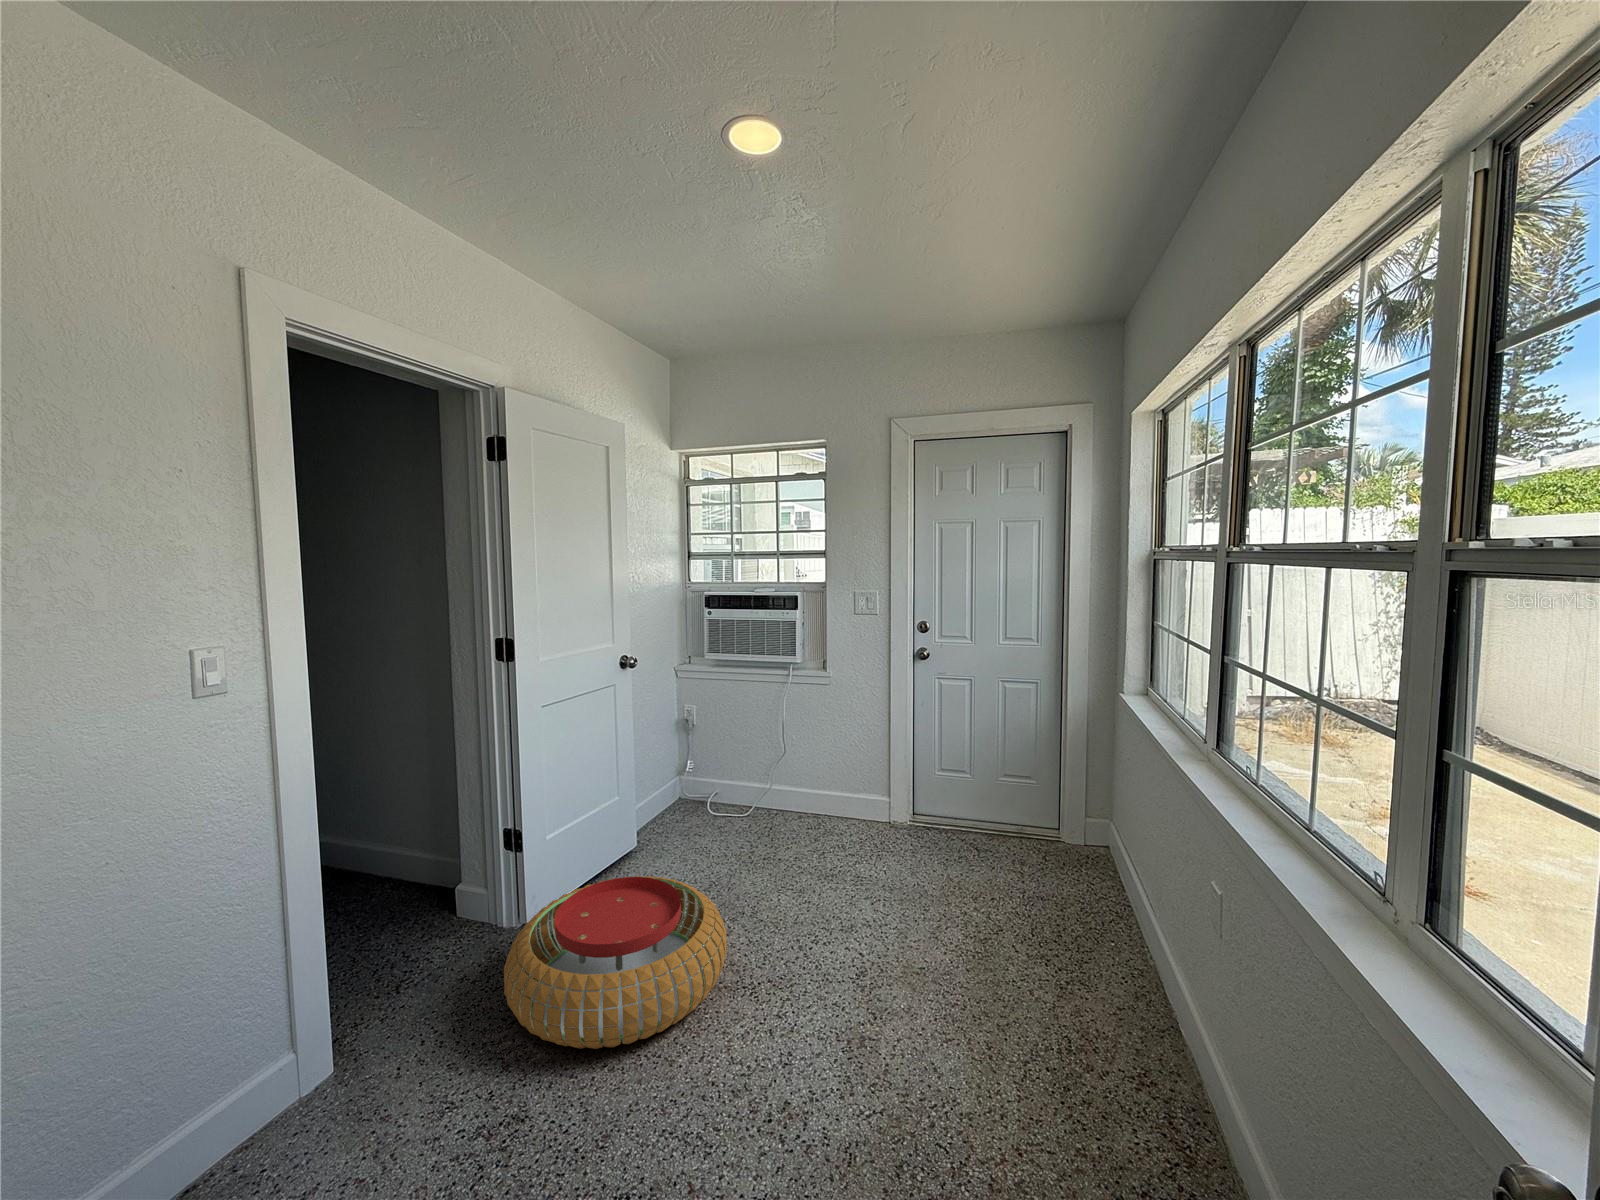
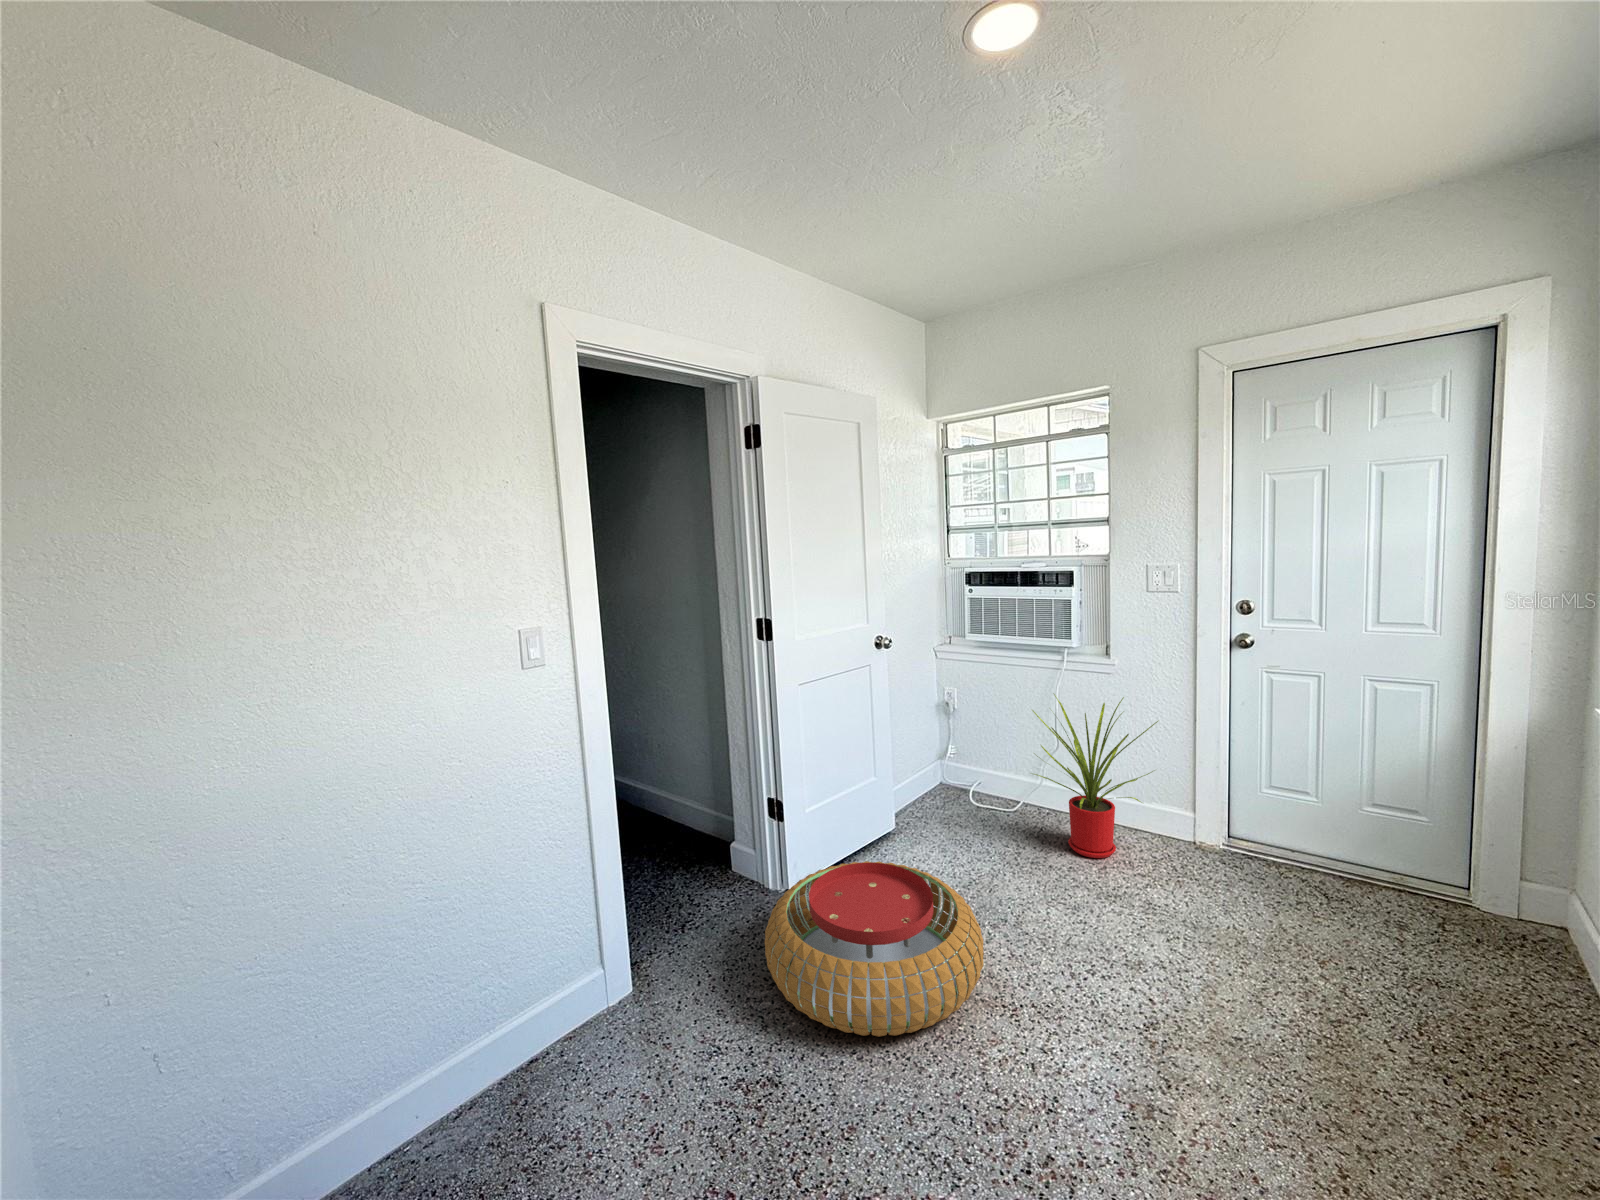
house plant: none [763,703,865,846] -> present [1032,694,1158,858]

